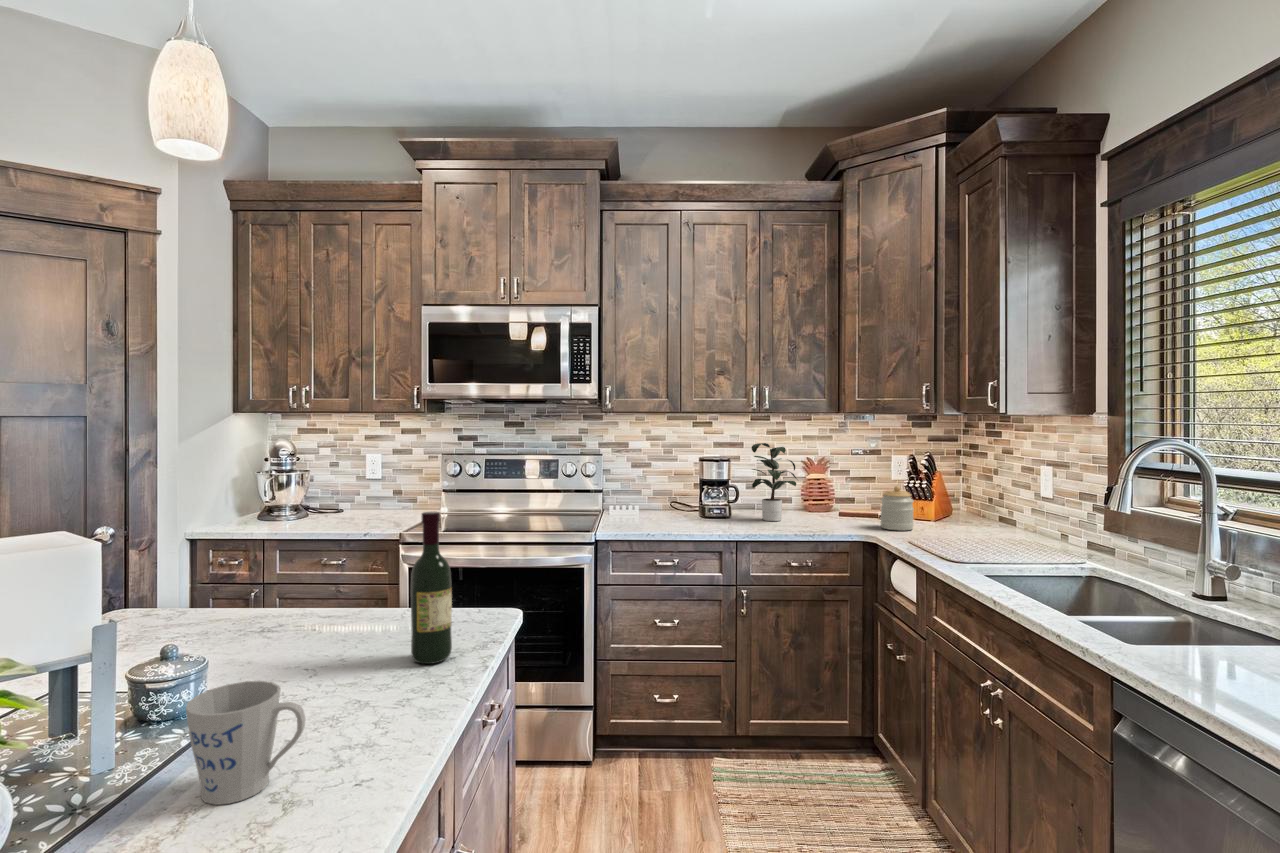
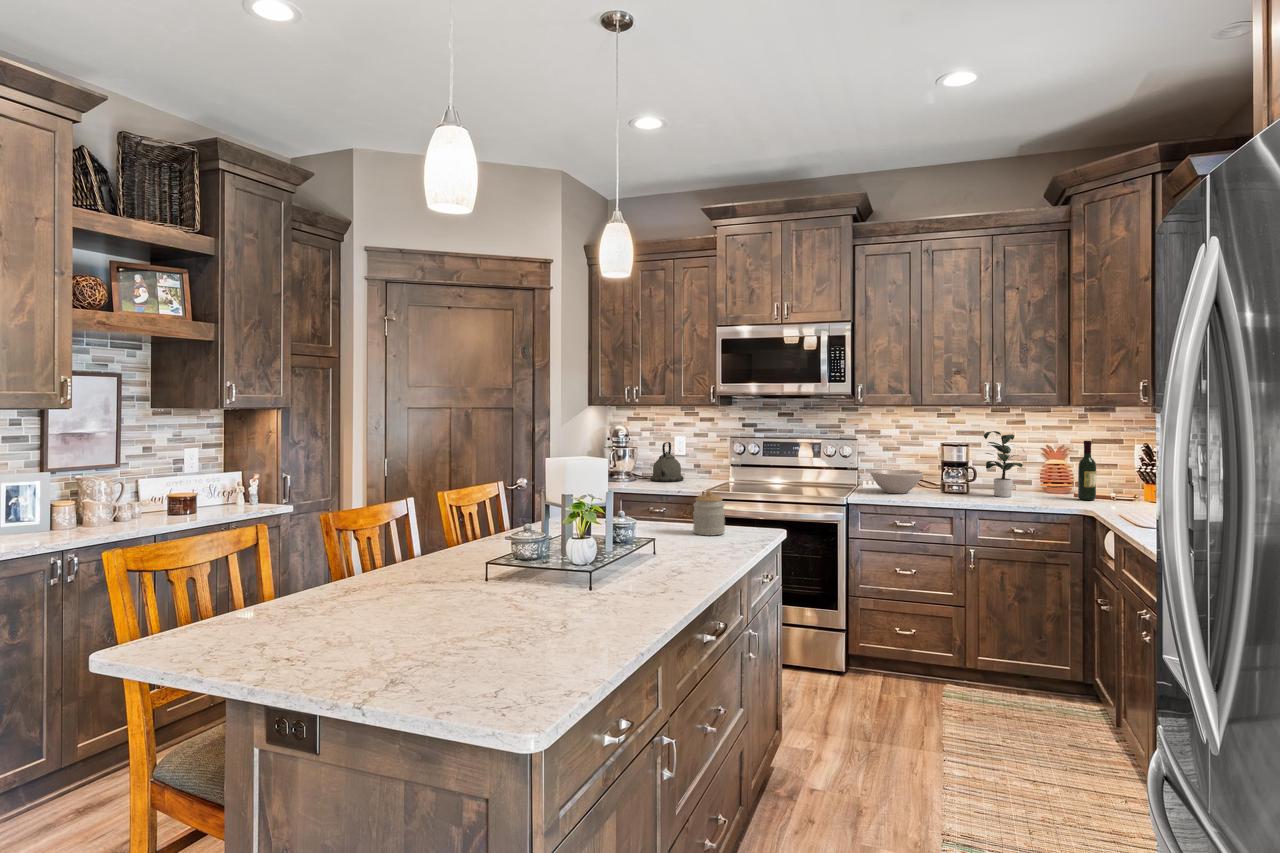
kettle: none [331,461,379,515] -> present [650,442,684,482]
jar: present [880,486,914,530] -> present [693,490,725,535]
bowl: none [621,491,683,521] -> present [870,470,923,493]
wine bottle: present [411,512,452,664] -> present [1078,441,1096,500]
mug: present [186,681,305,805] -> none [658,524,700,566]

